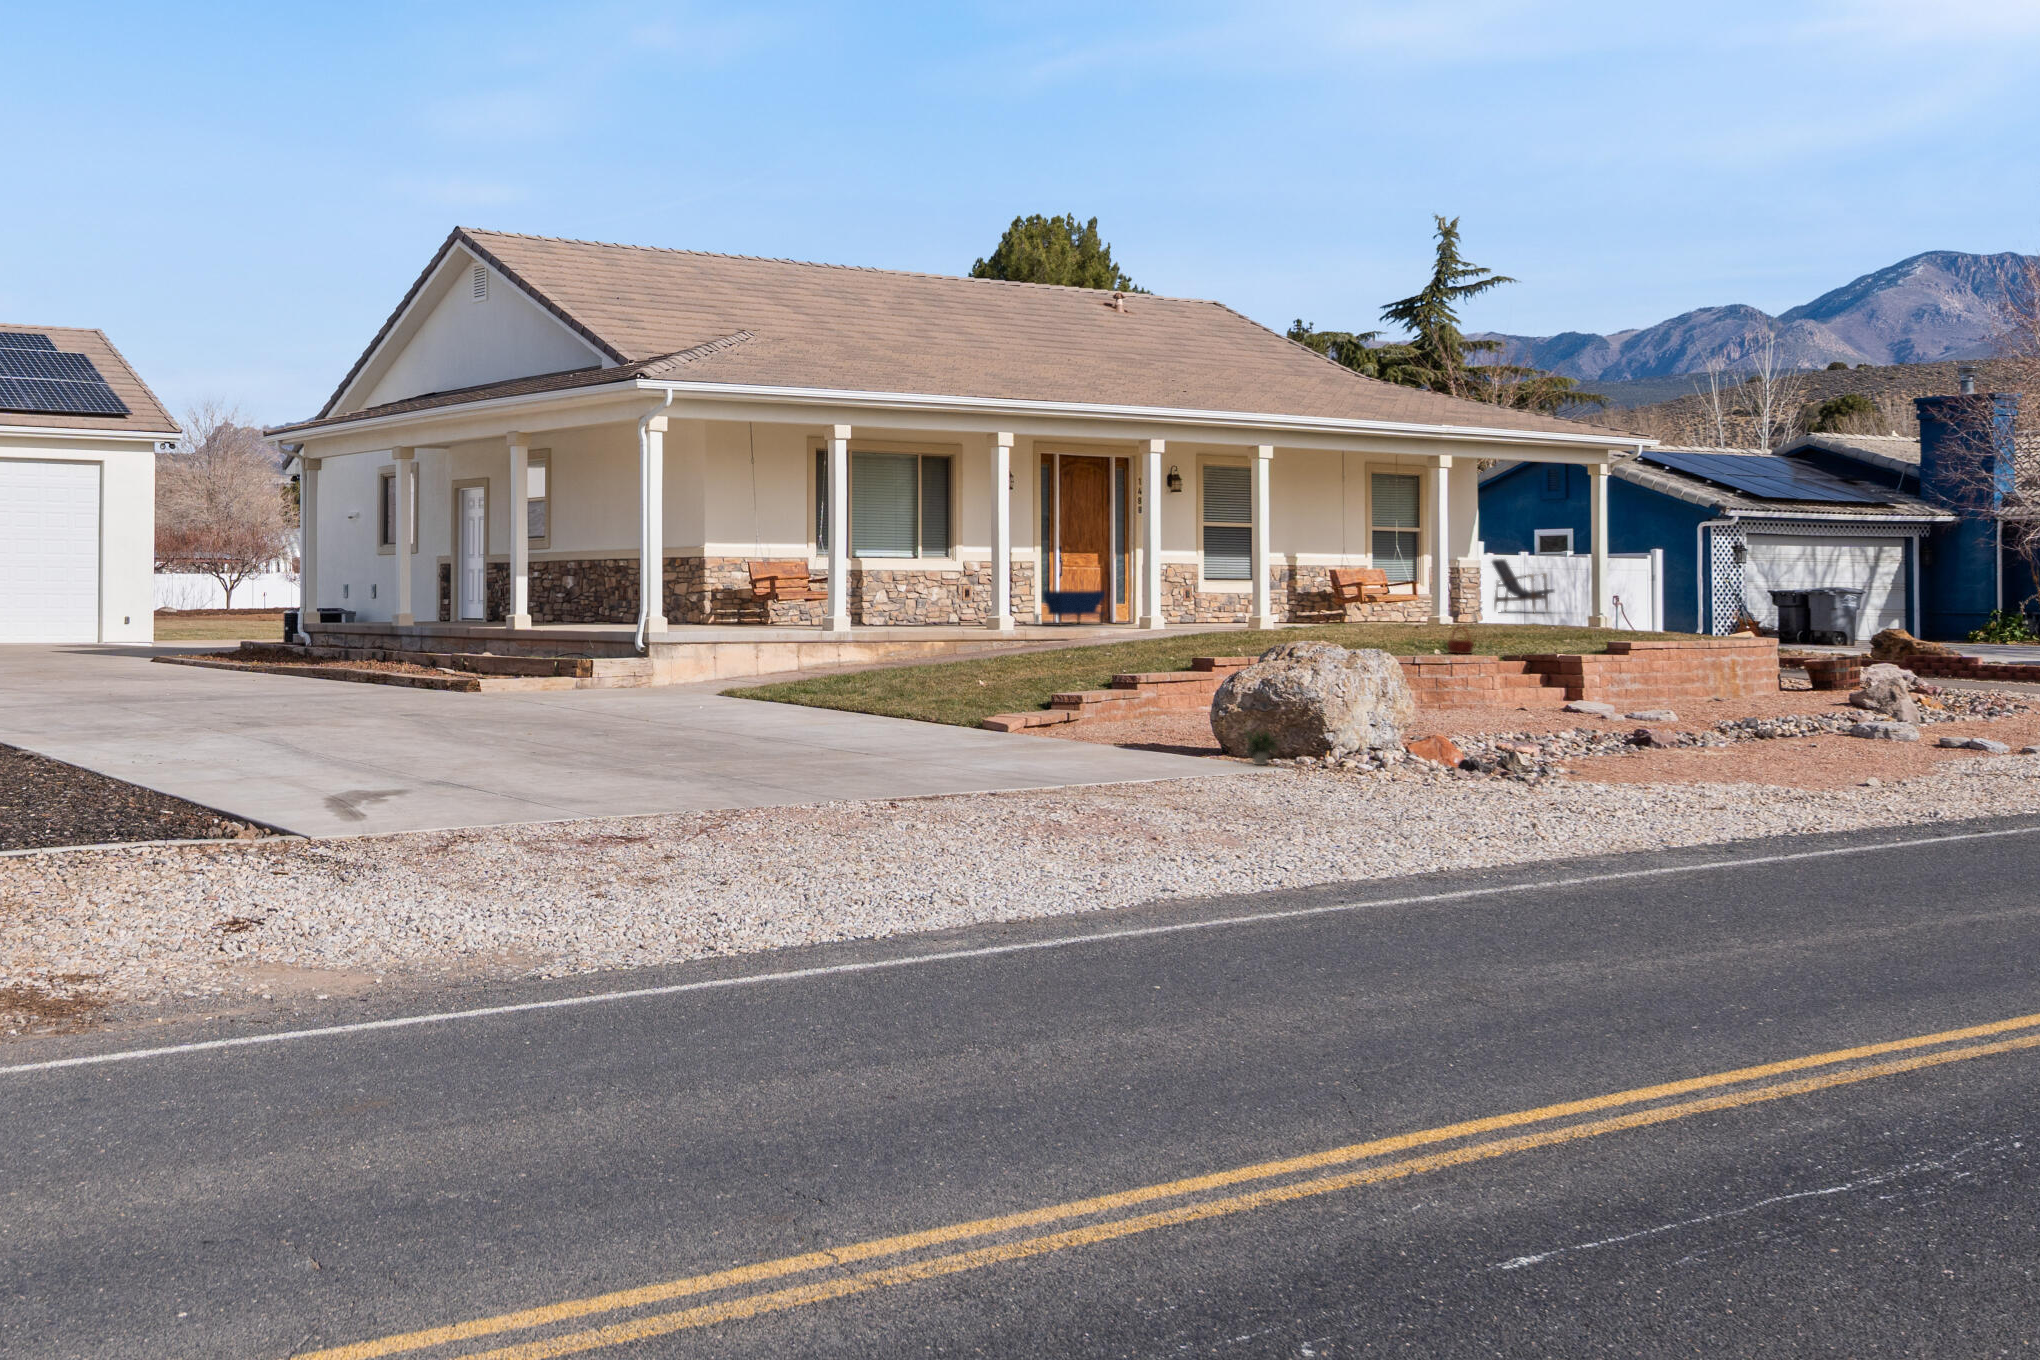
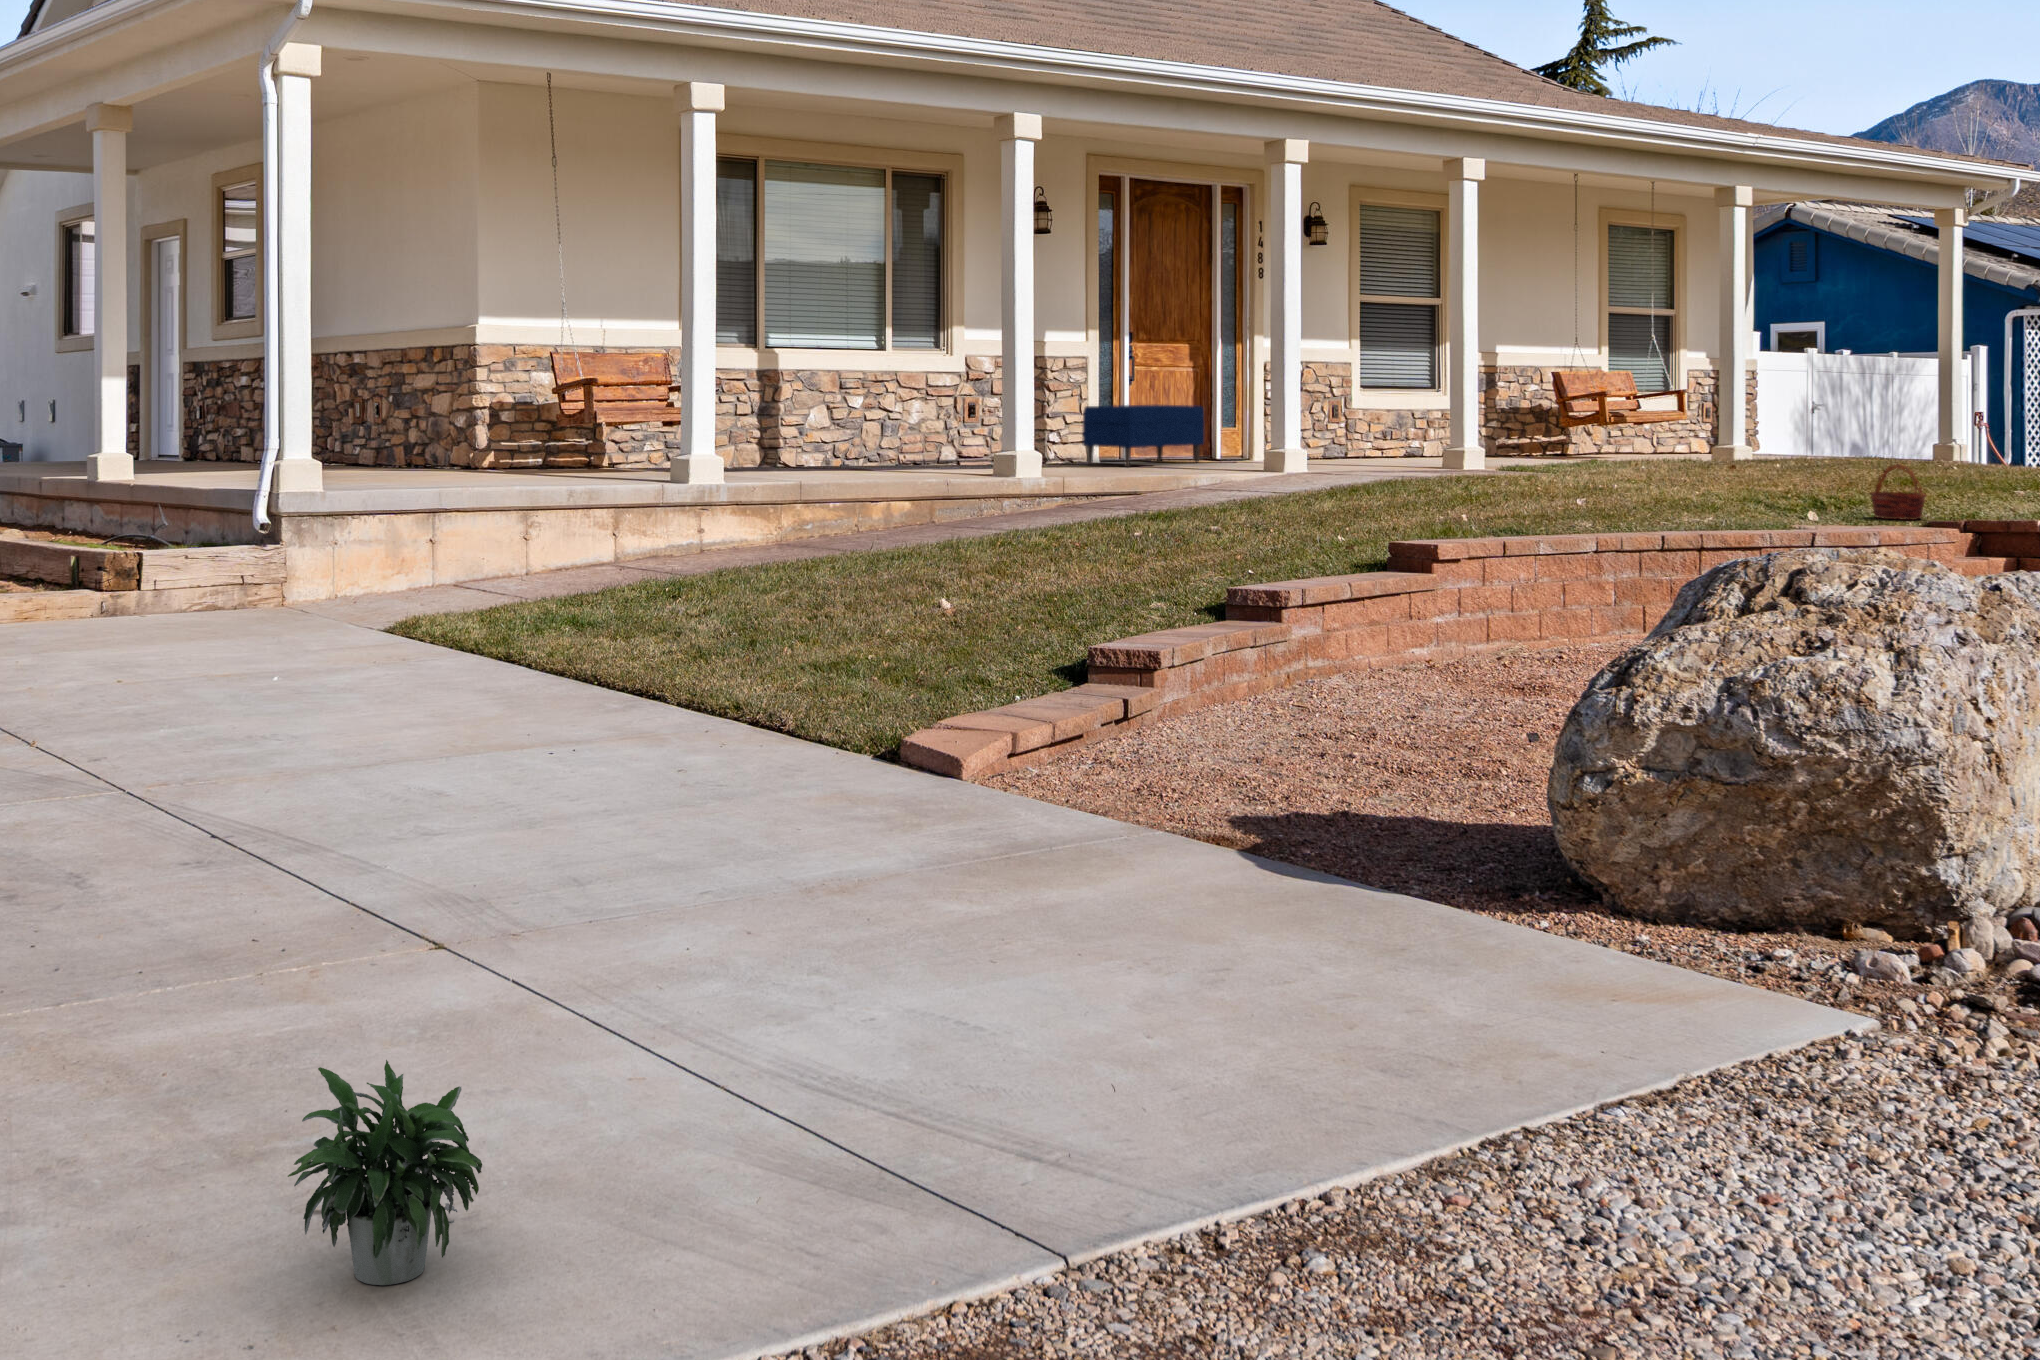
lounge chair: present [1492,559,1554,614] -> none [1766,359,1858,439]
potted plant: present [1246,730,1277,765] -> present [288,1060,482,1285]

